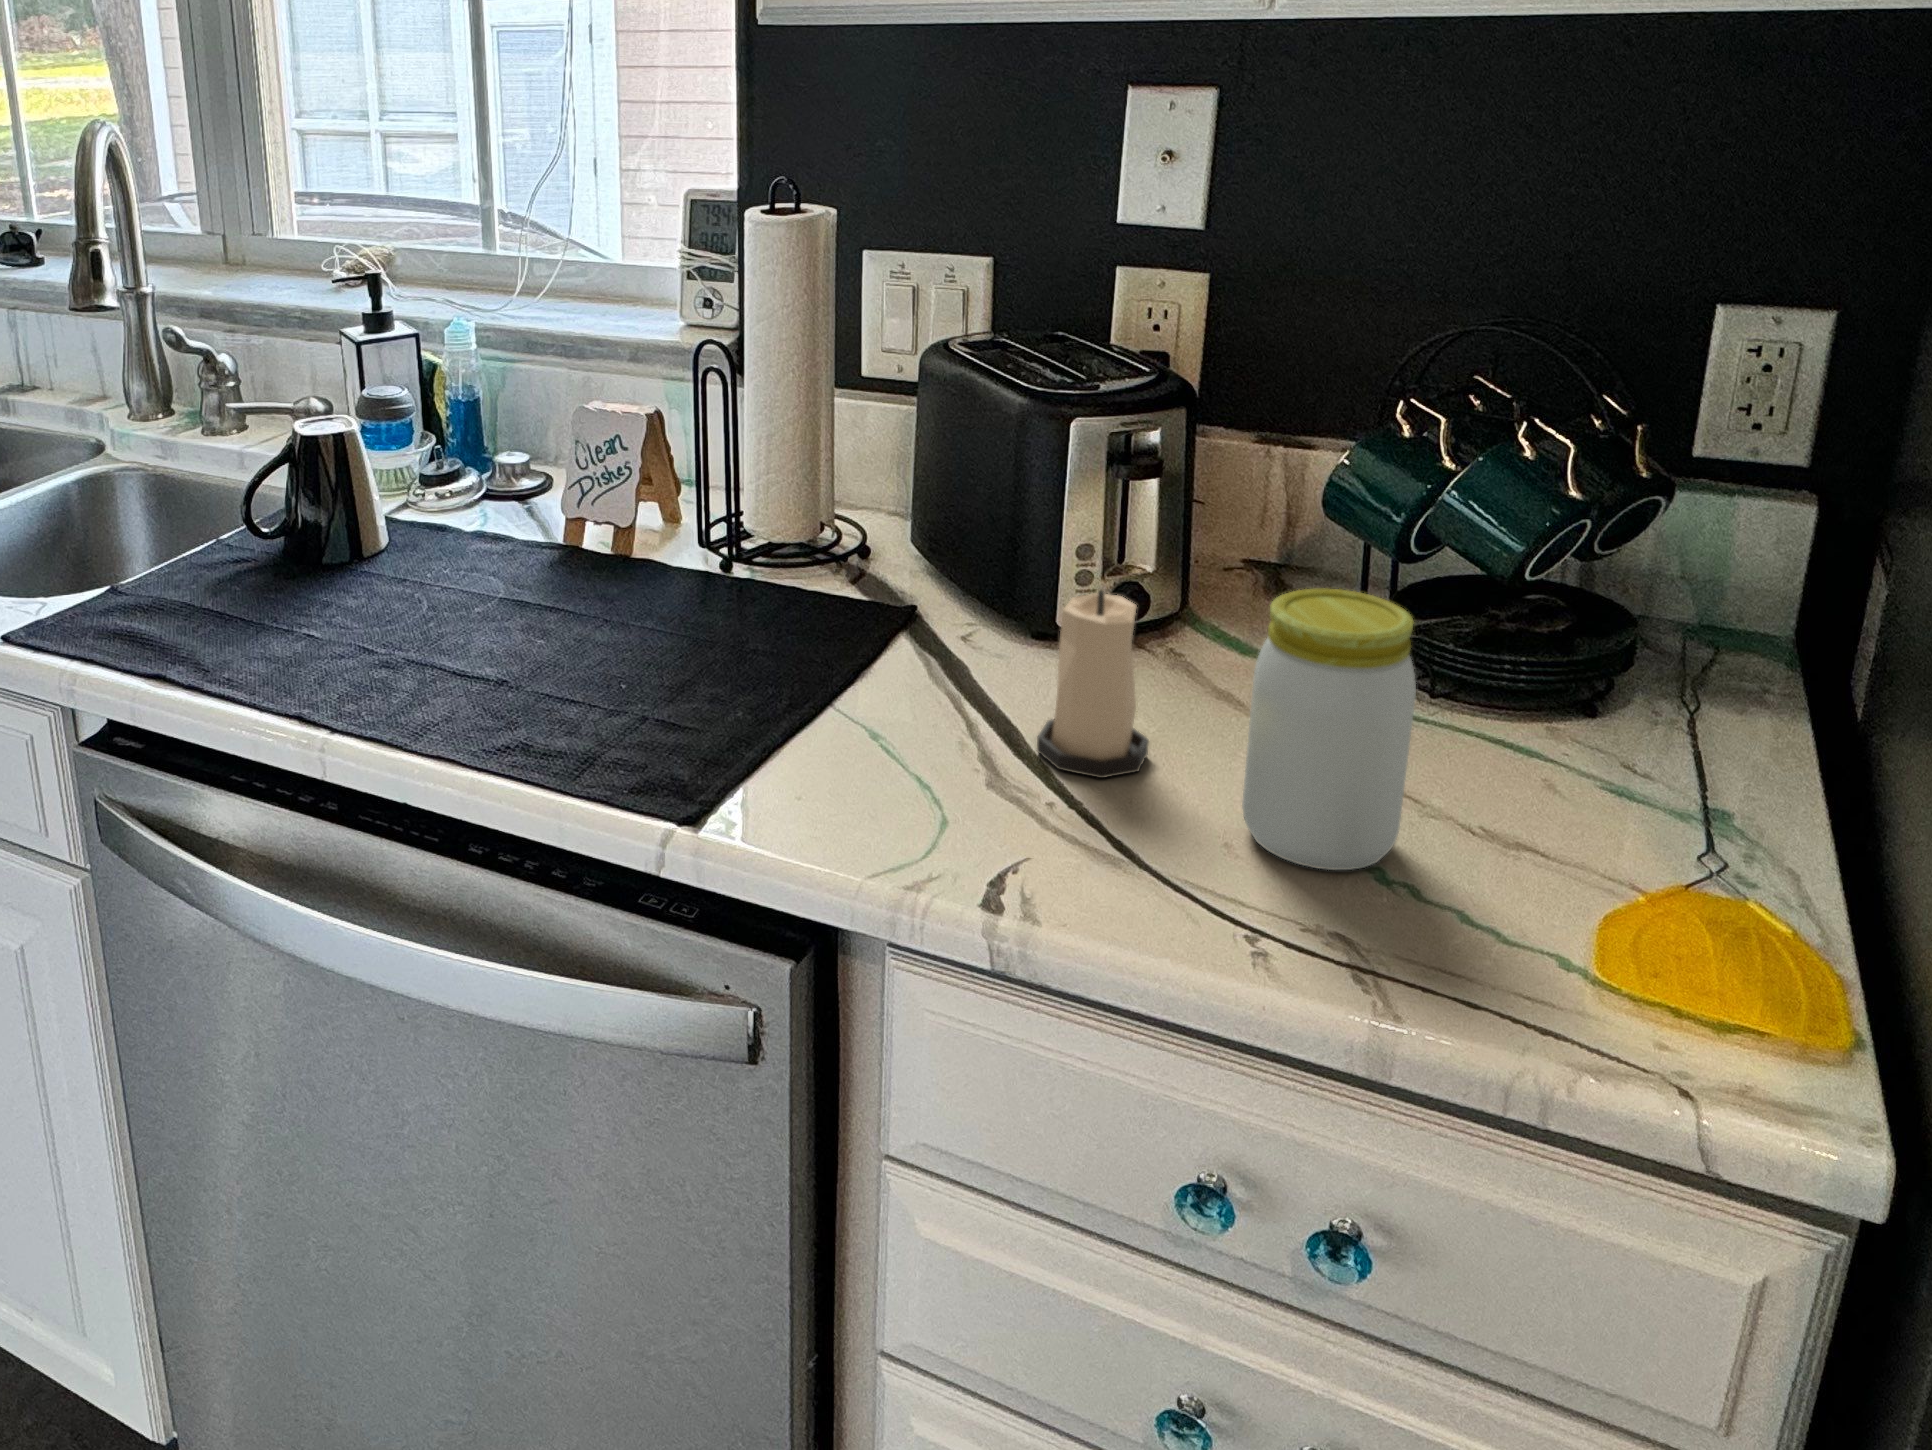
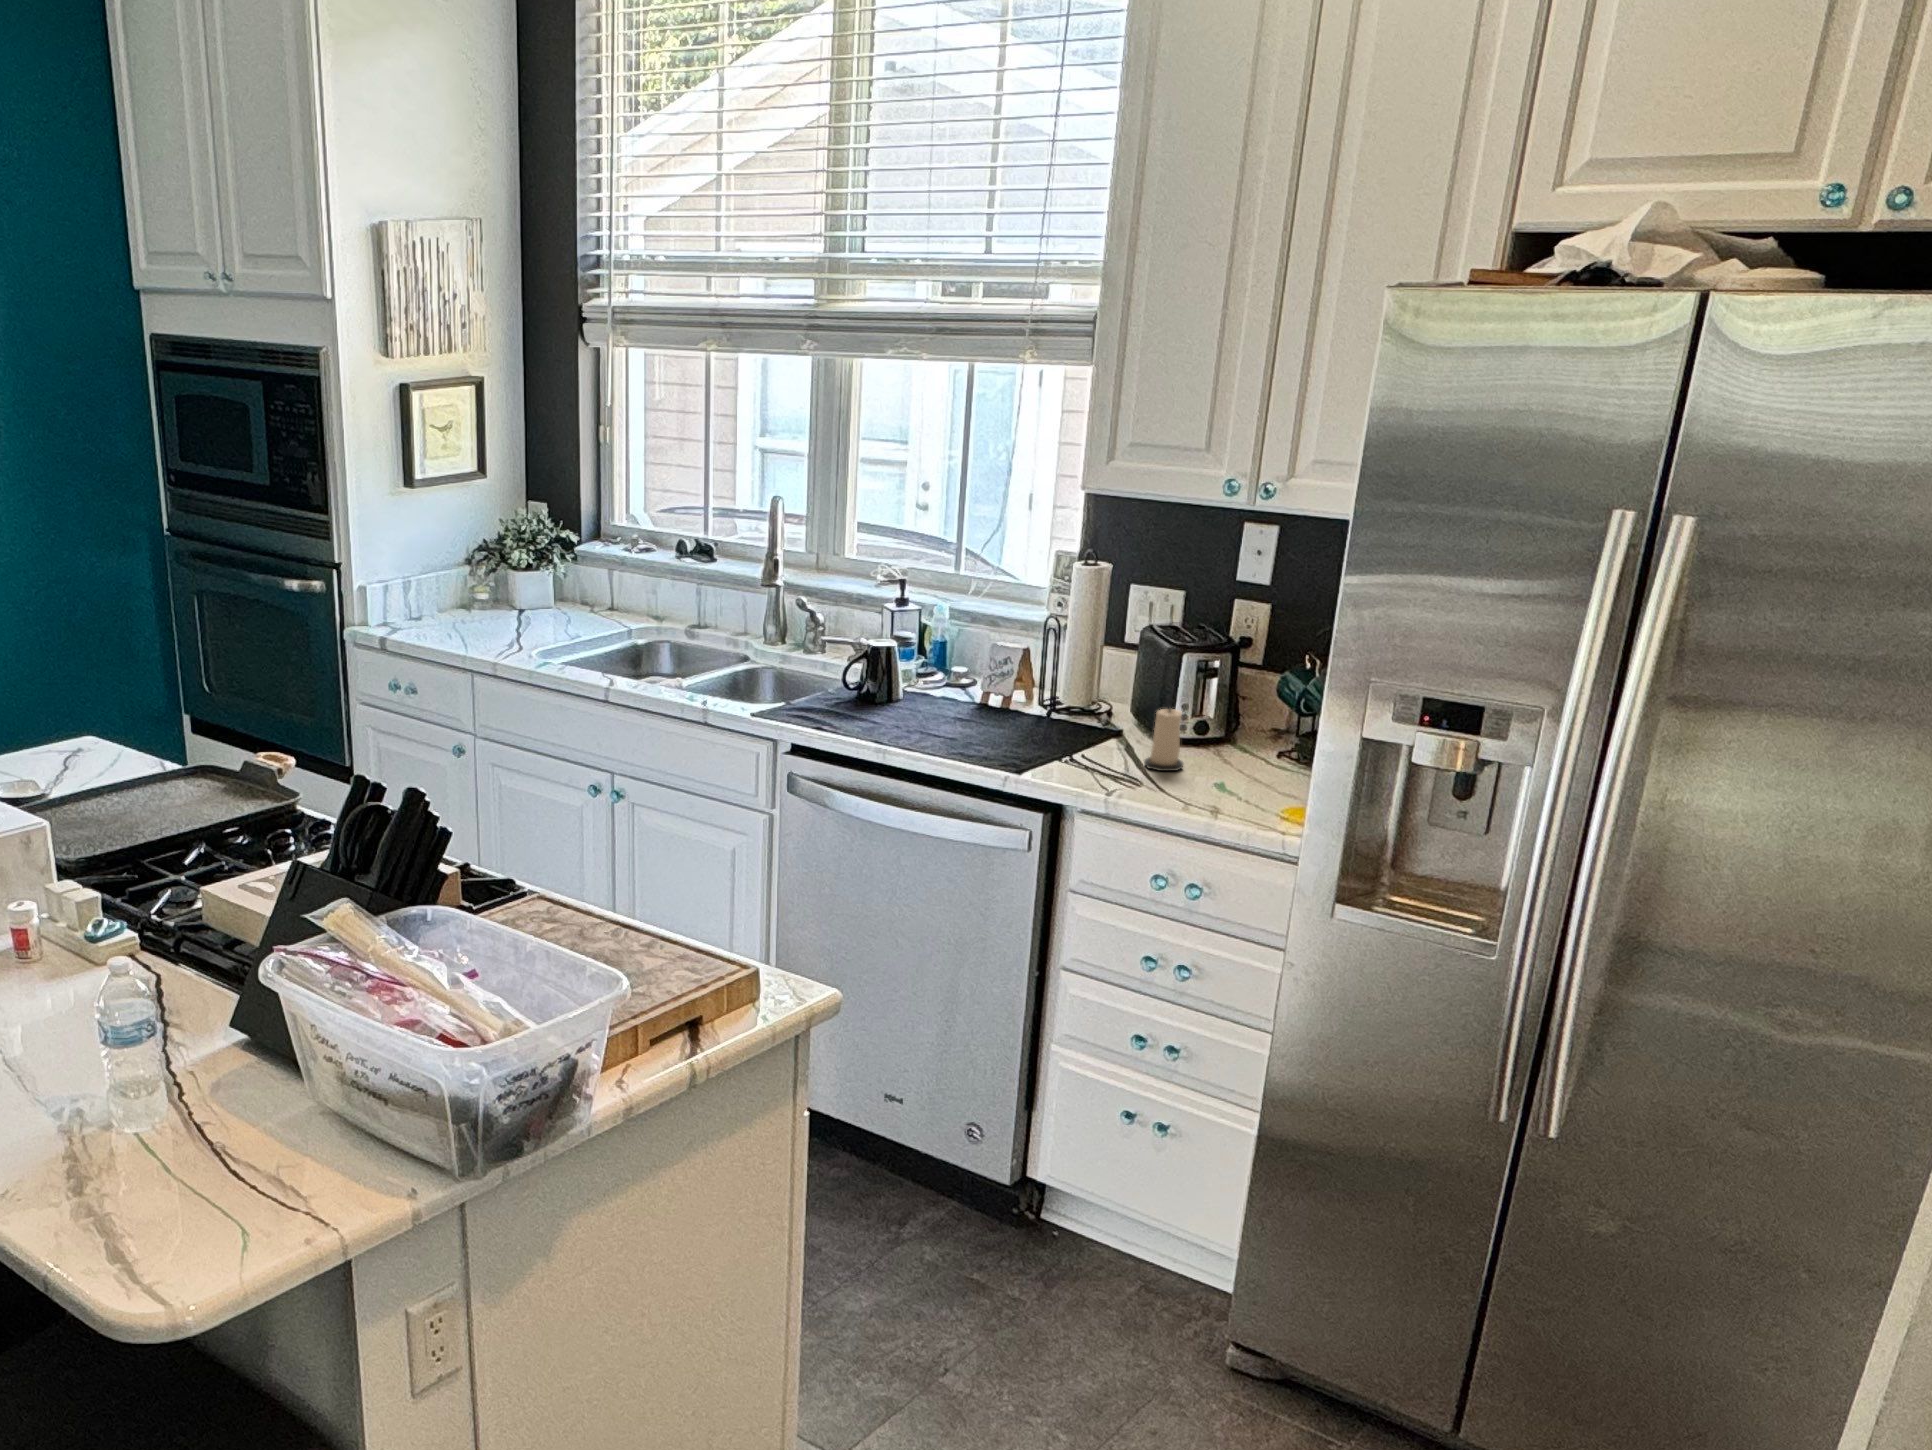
jar: present [1242,588,1416,870] -> none [1200,702,1255,792]

